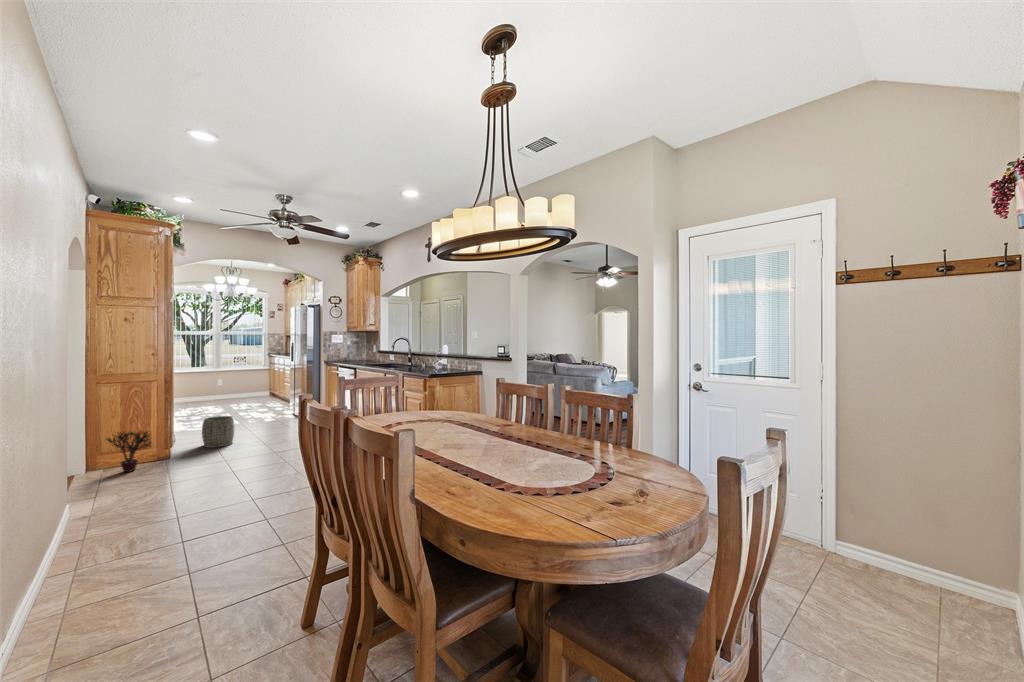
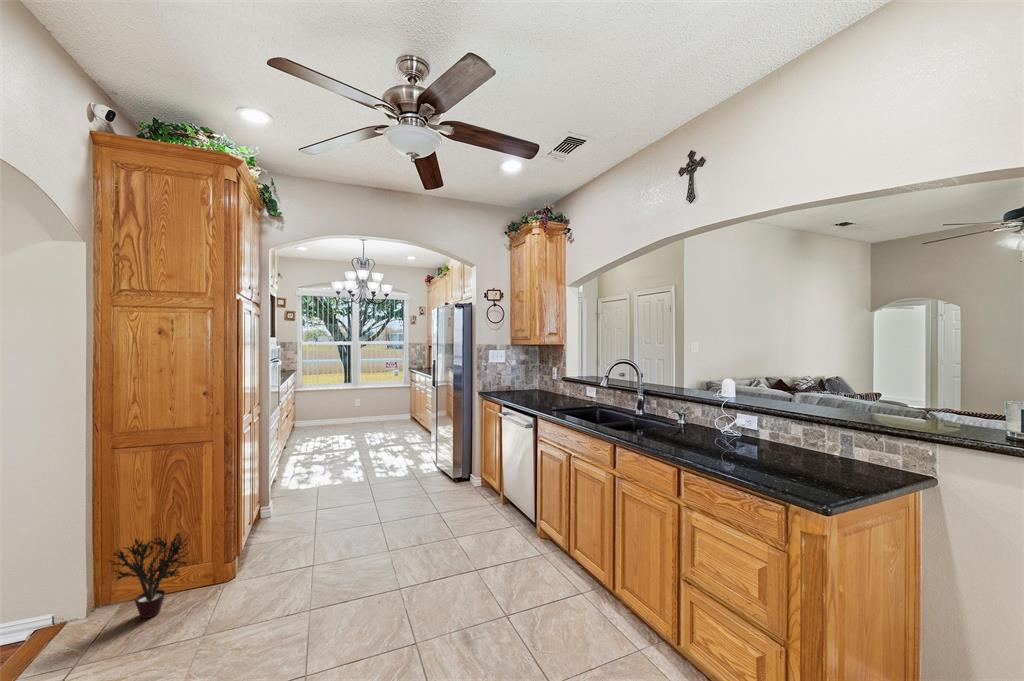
woven basket: present [202,416,234,448] -> none [291,489,340,549]

